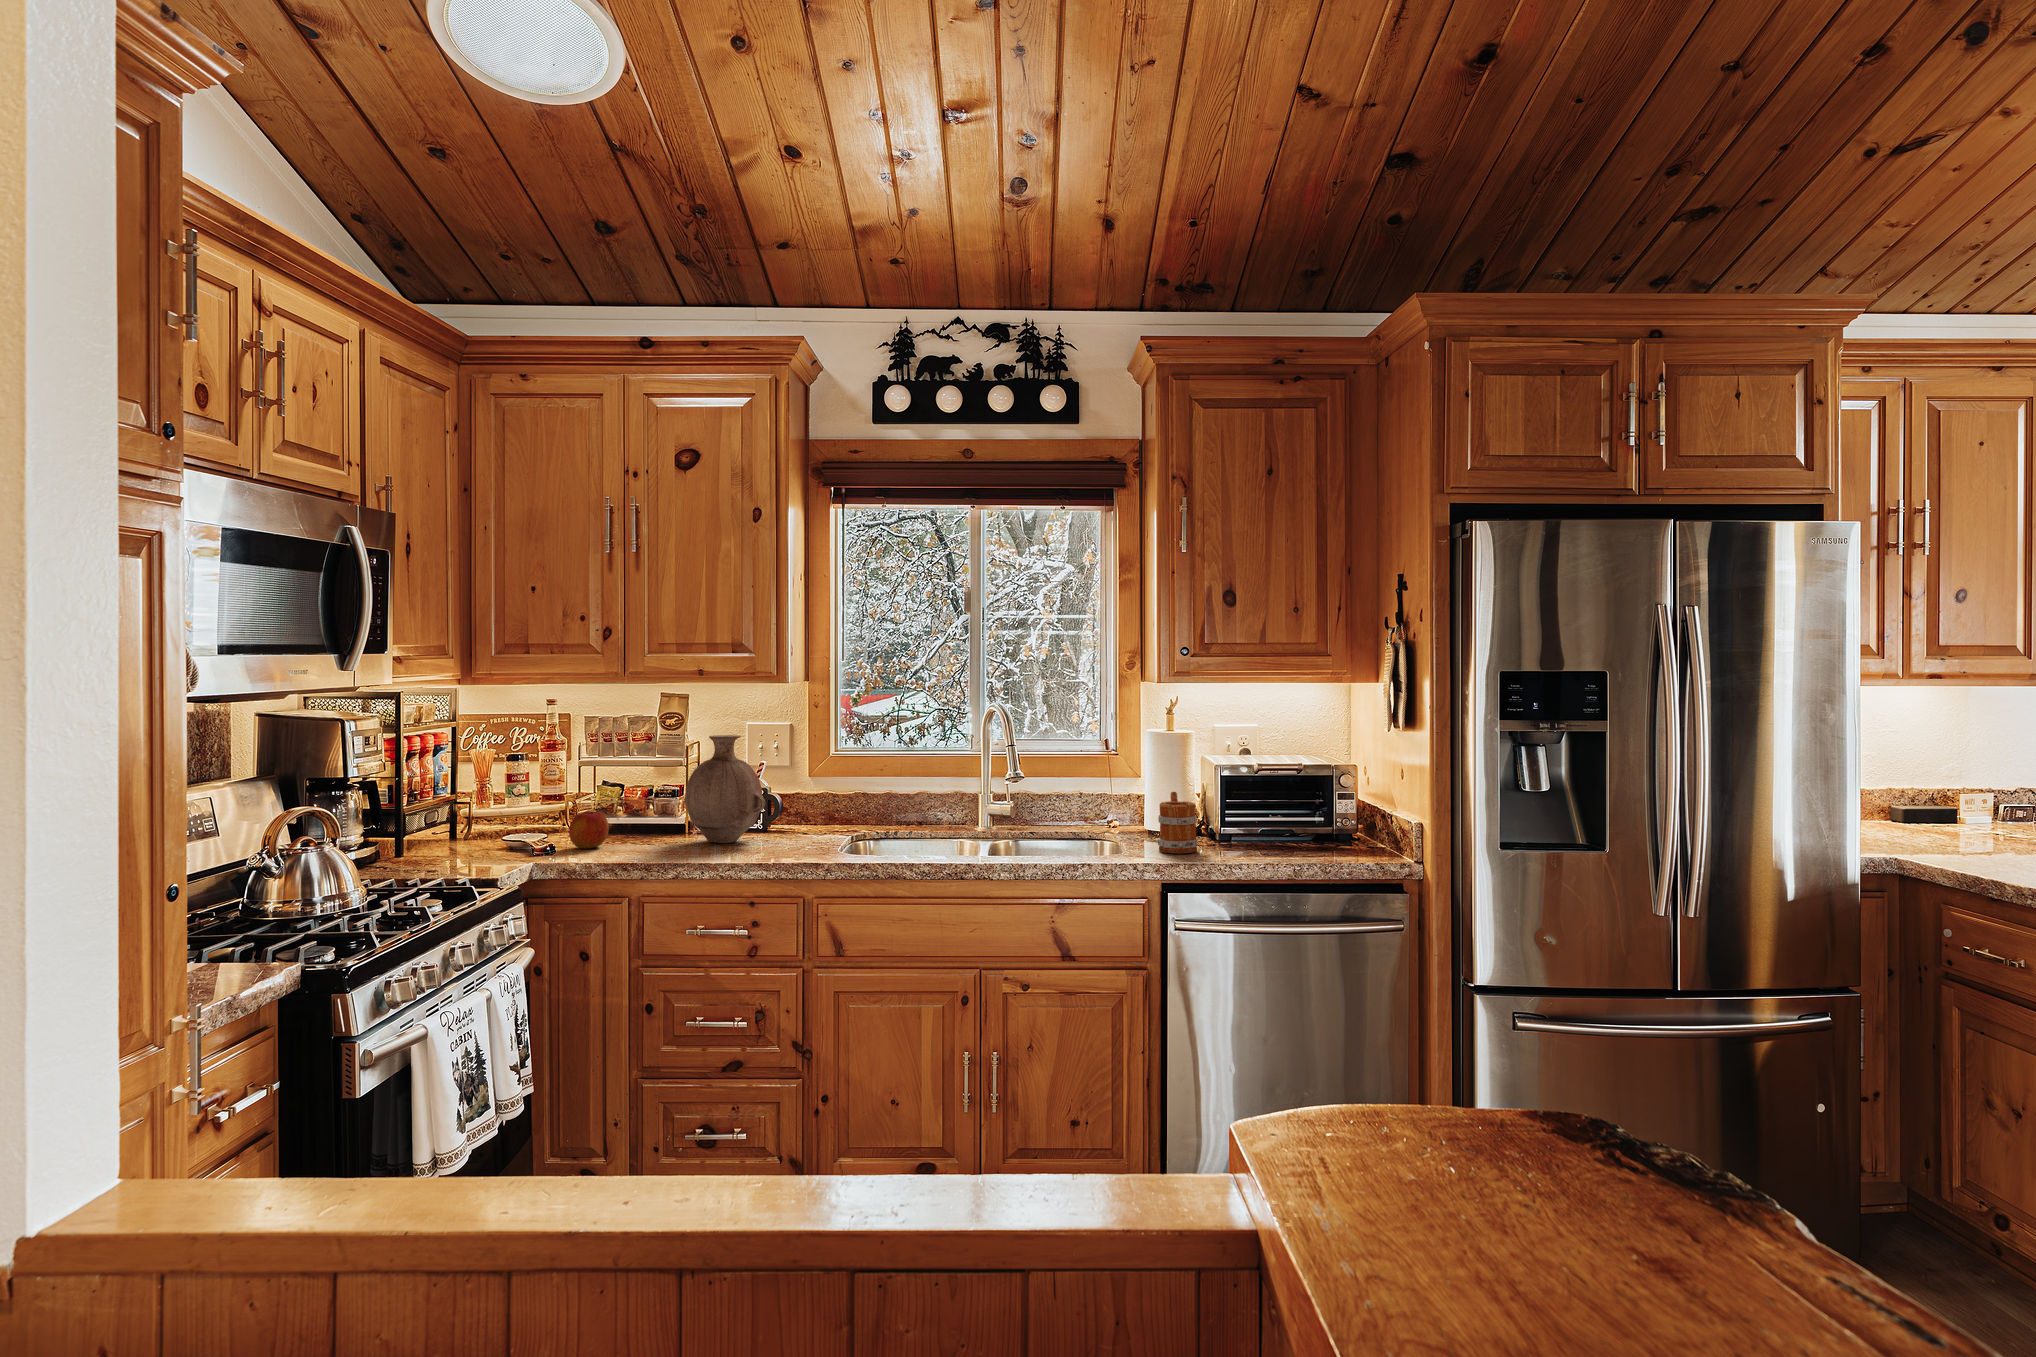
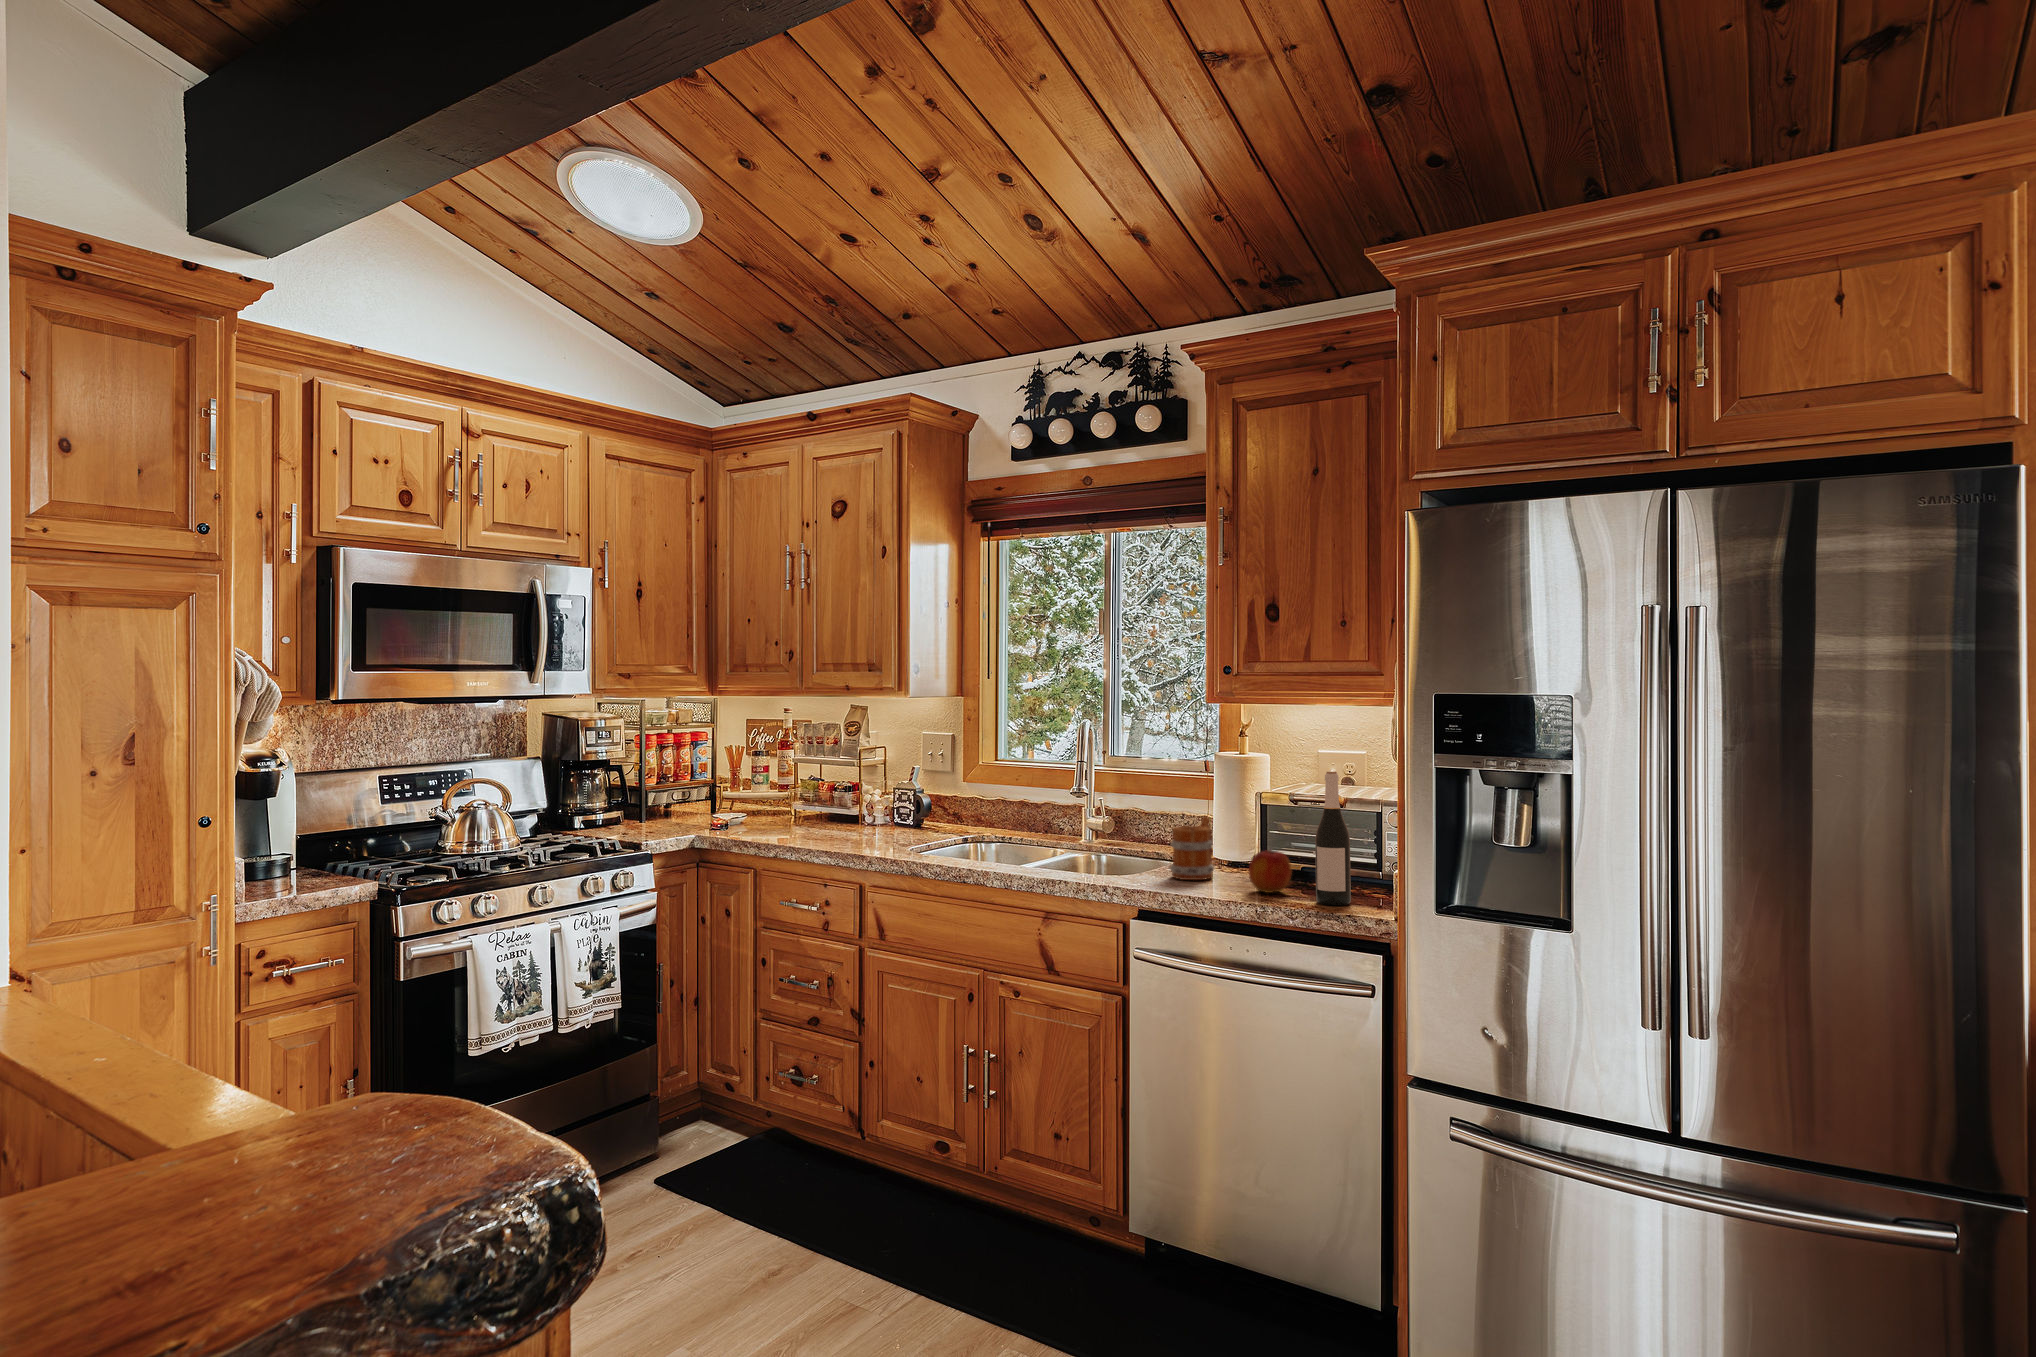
vase: present [684,735,765,843] -> none [830,743,894,835]
wine bottle: none [1327,743,1358,861] -> present [1315,771,1351,905]
apple: present [569,811,609,848] -> present [1249,850,1292,893]

